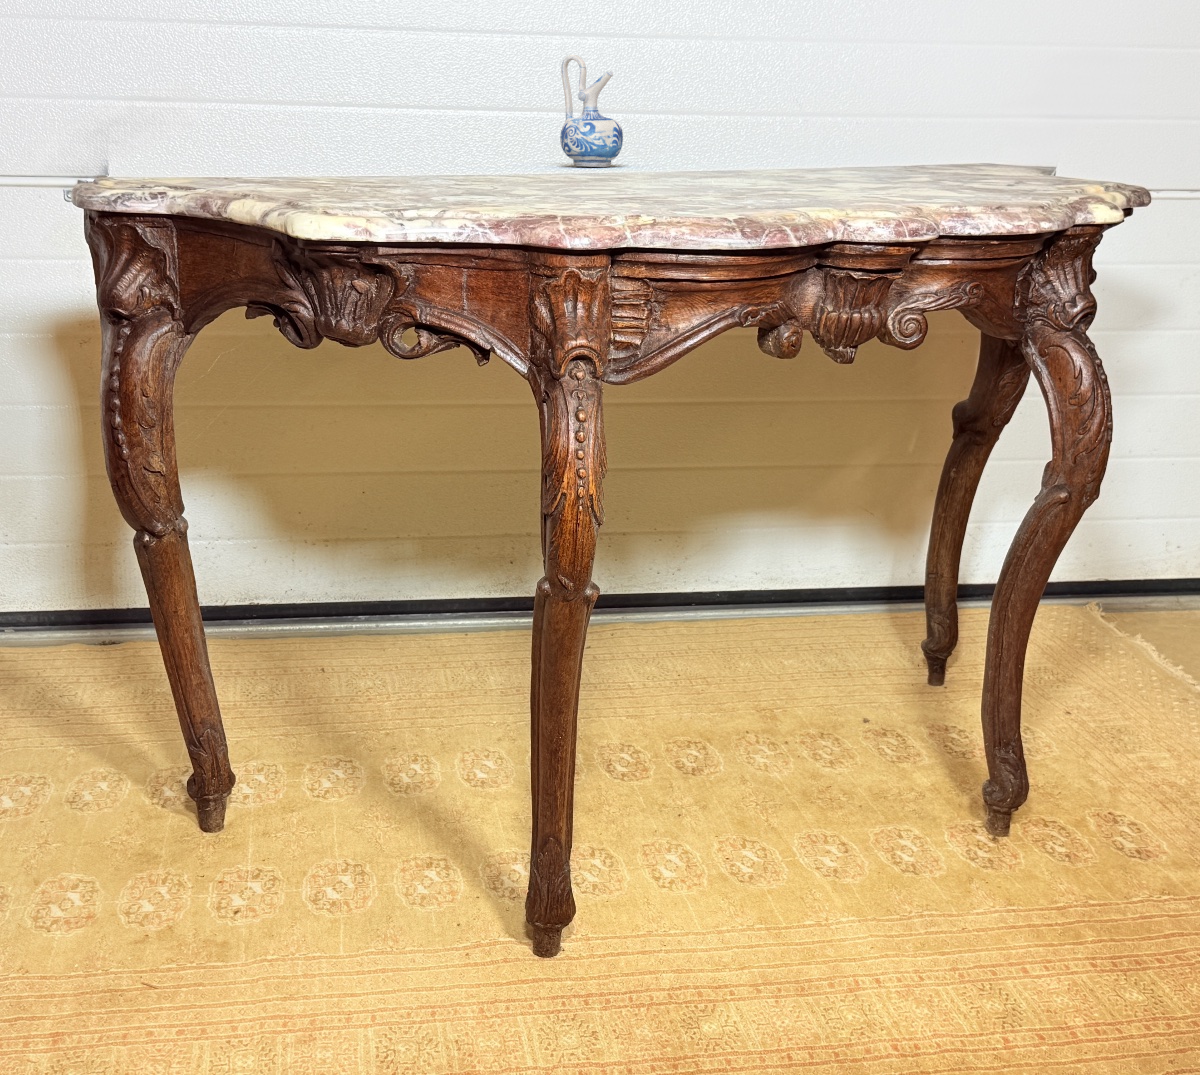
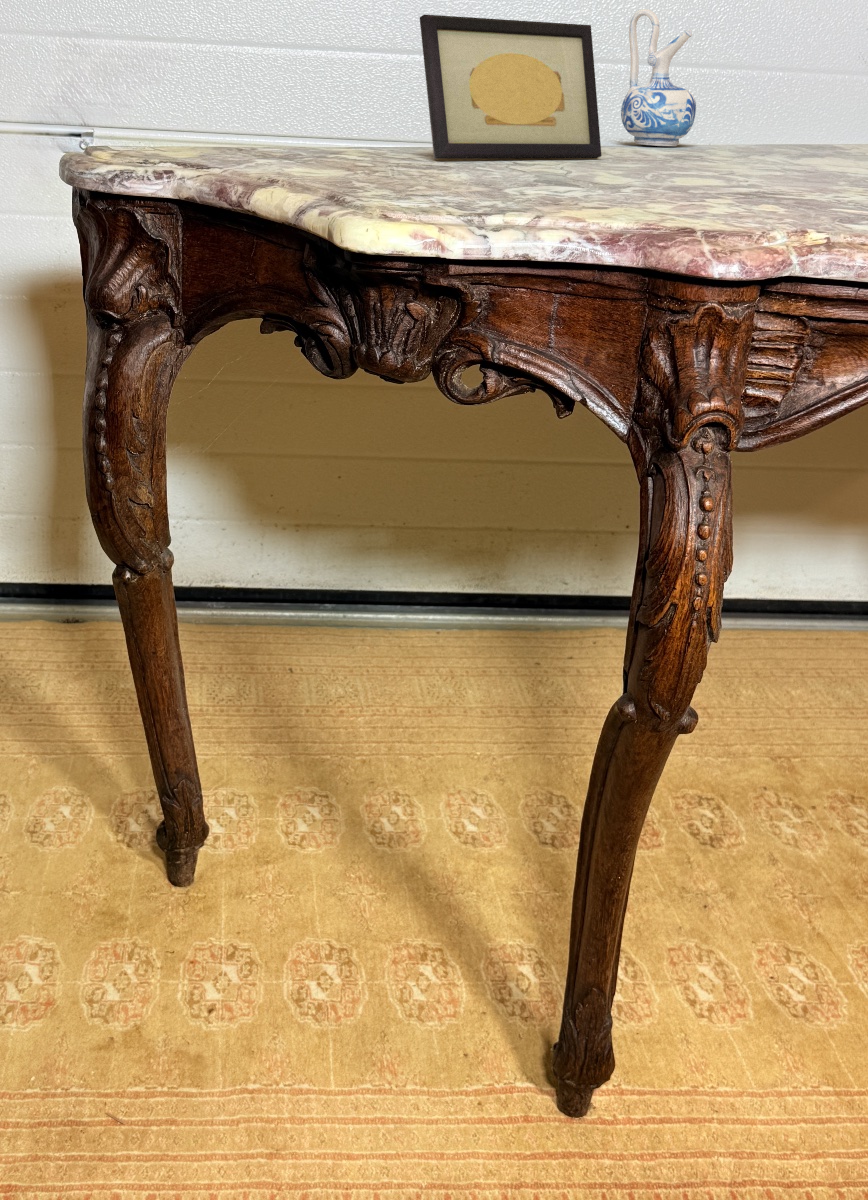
picture frame: none [370,66,533,180] -> present [420,15,601,159]

